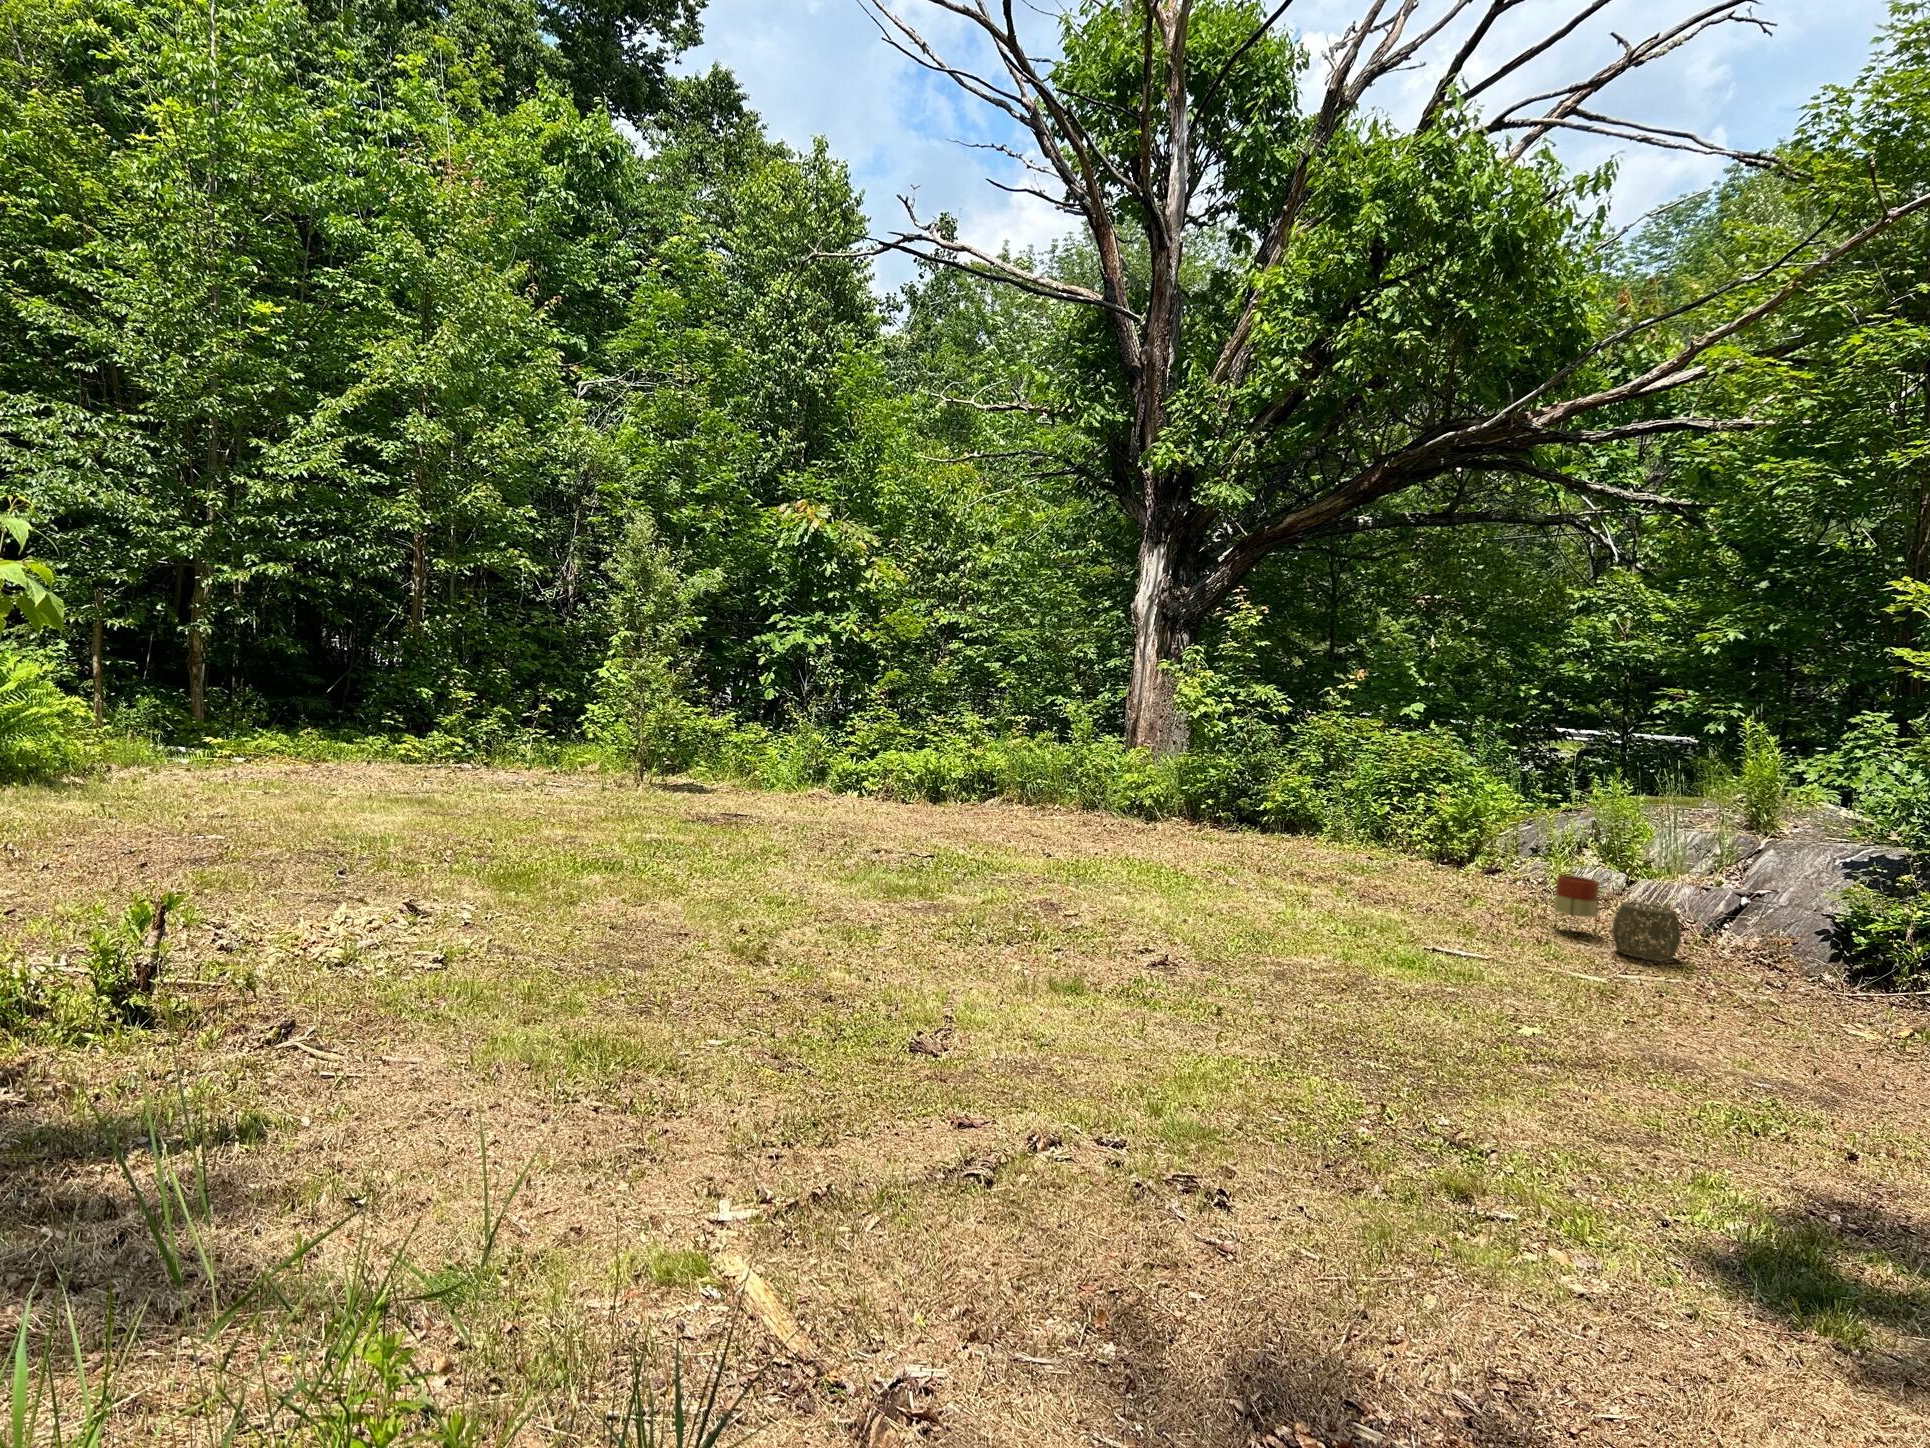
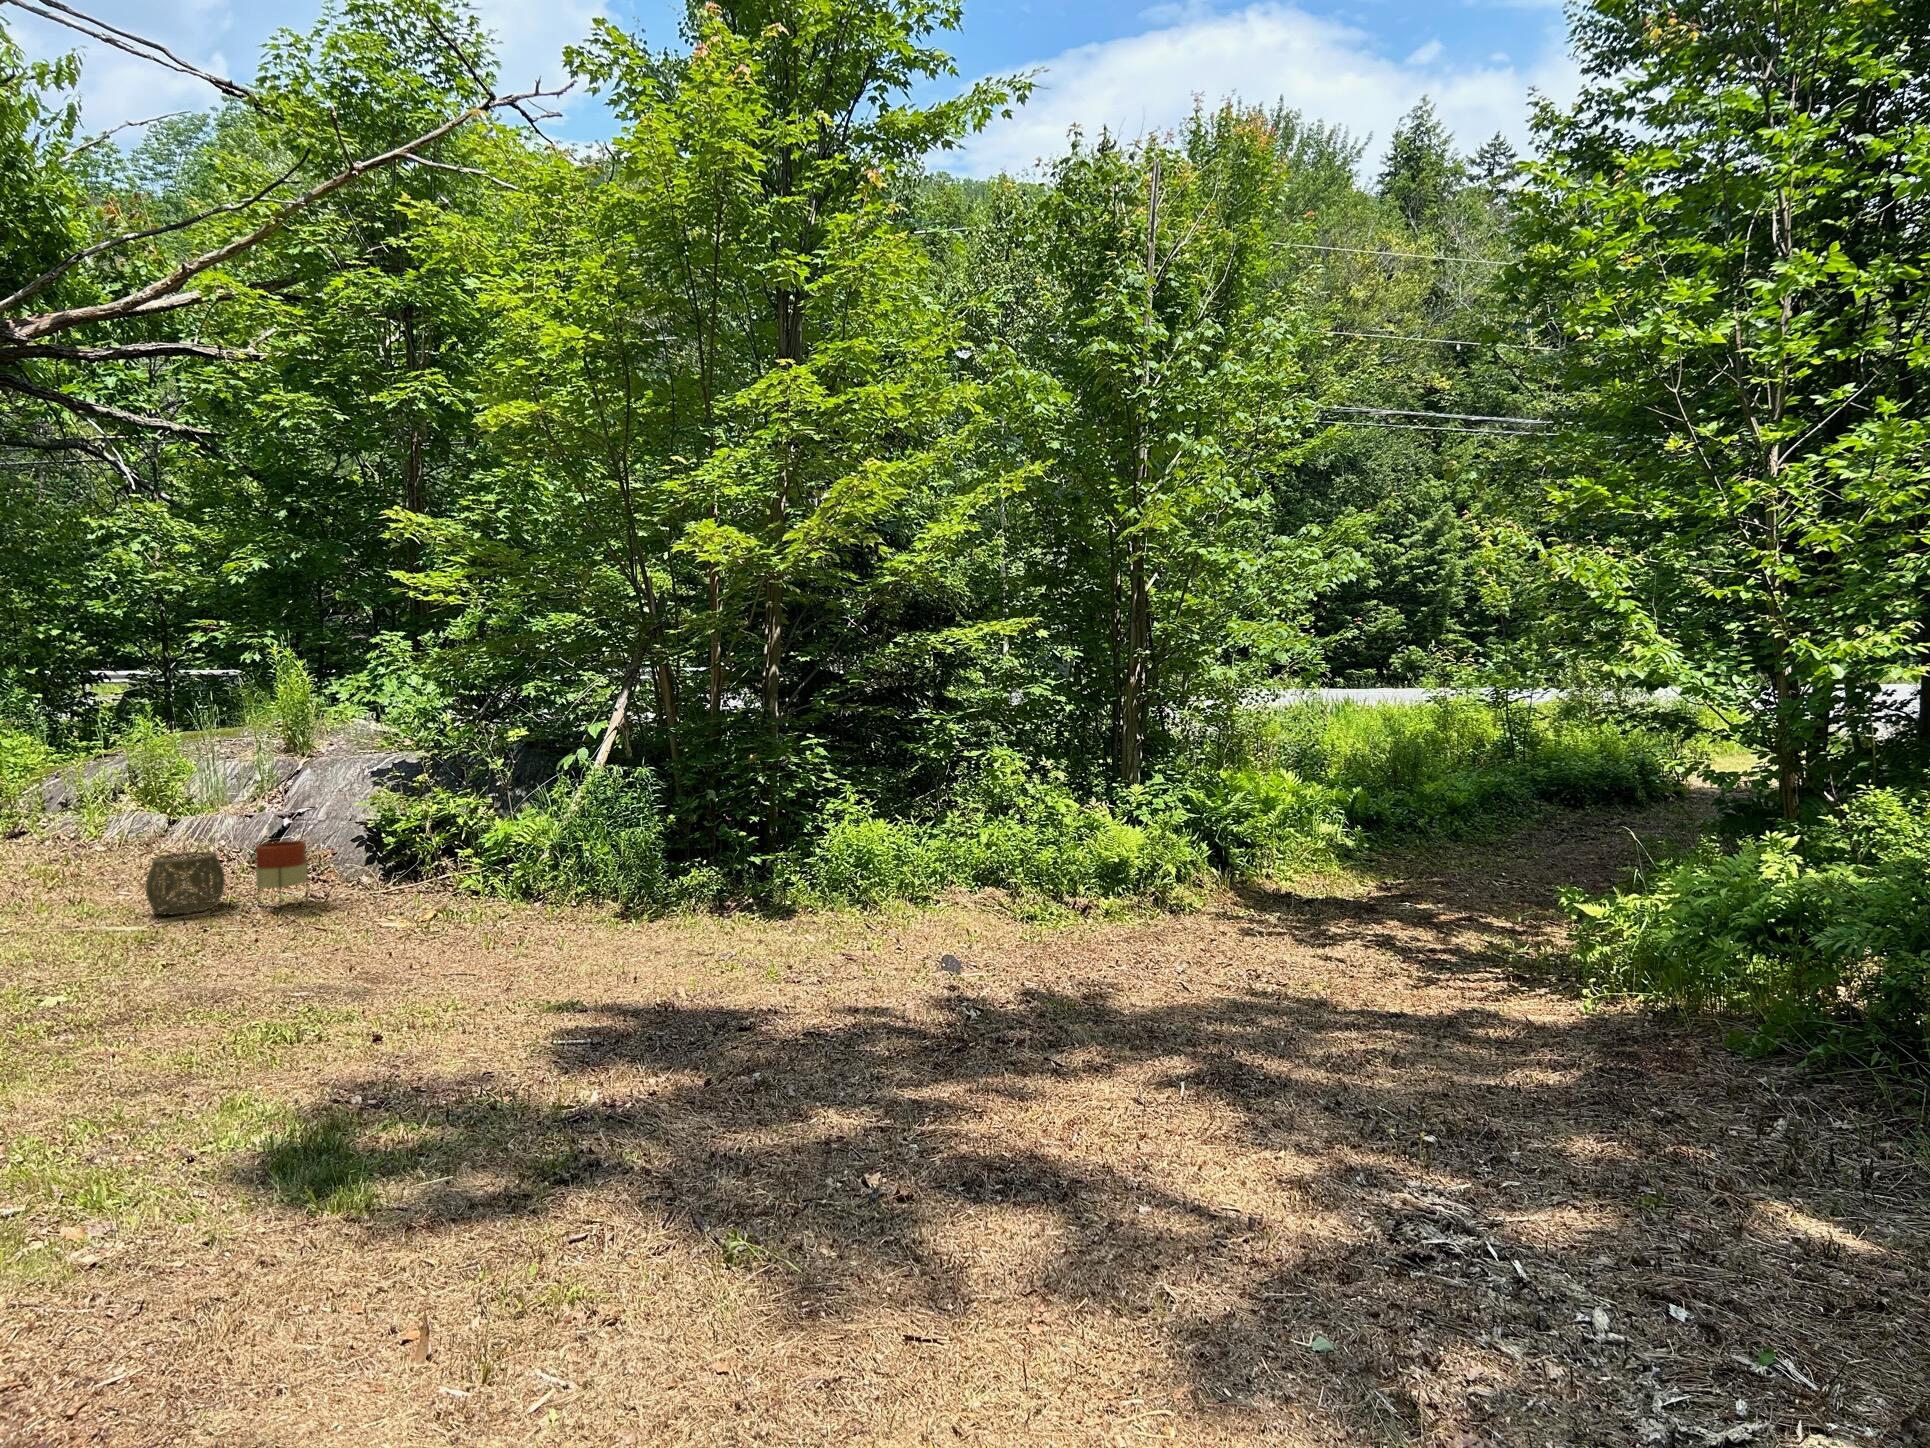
planter: present [1554,875,1599,933] -> present [255,840,308,905]

